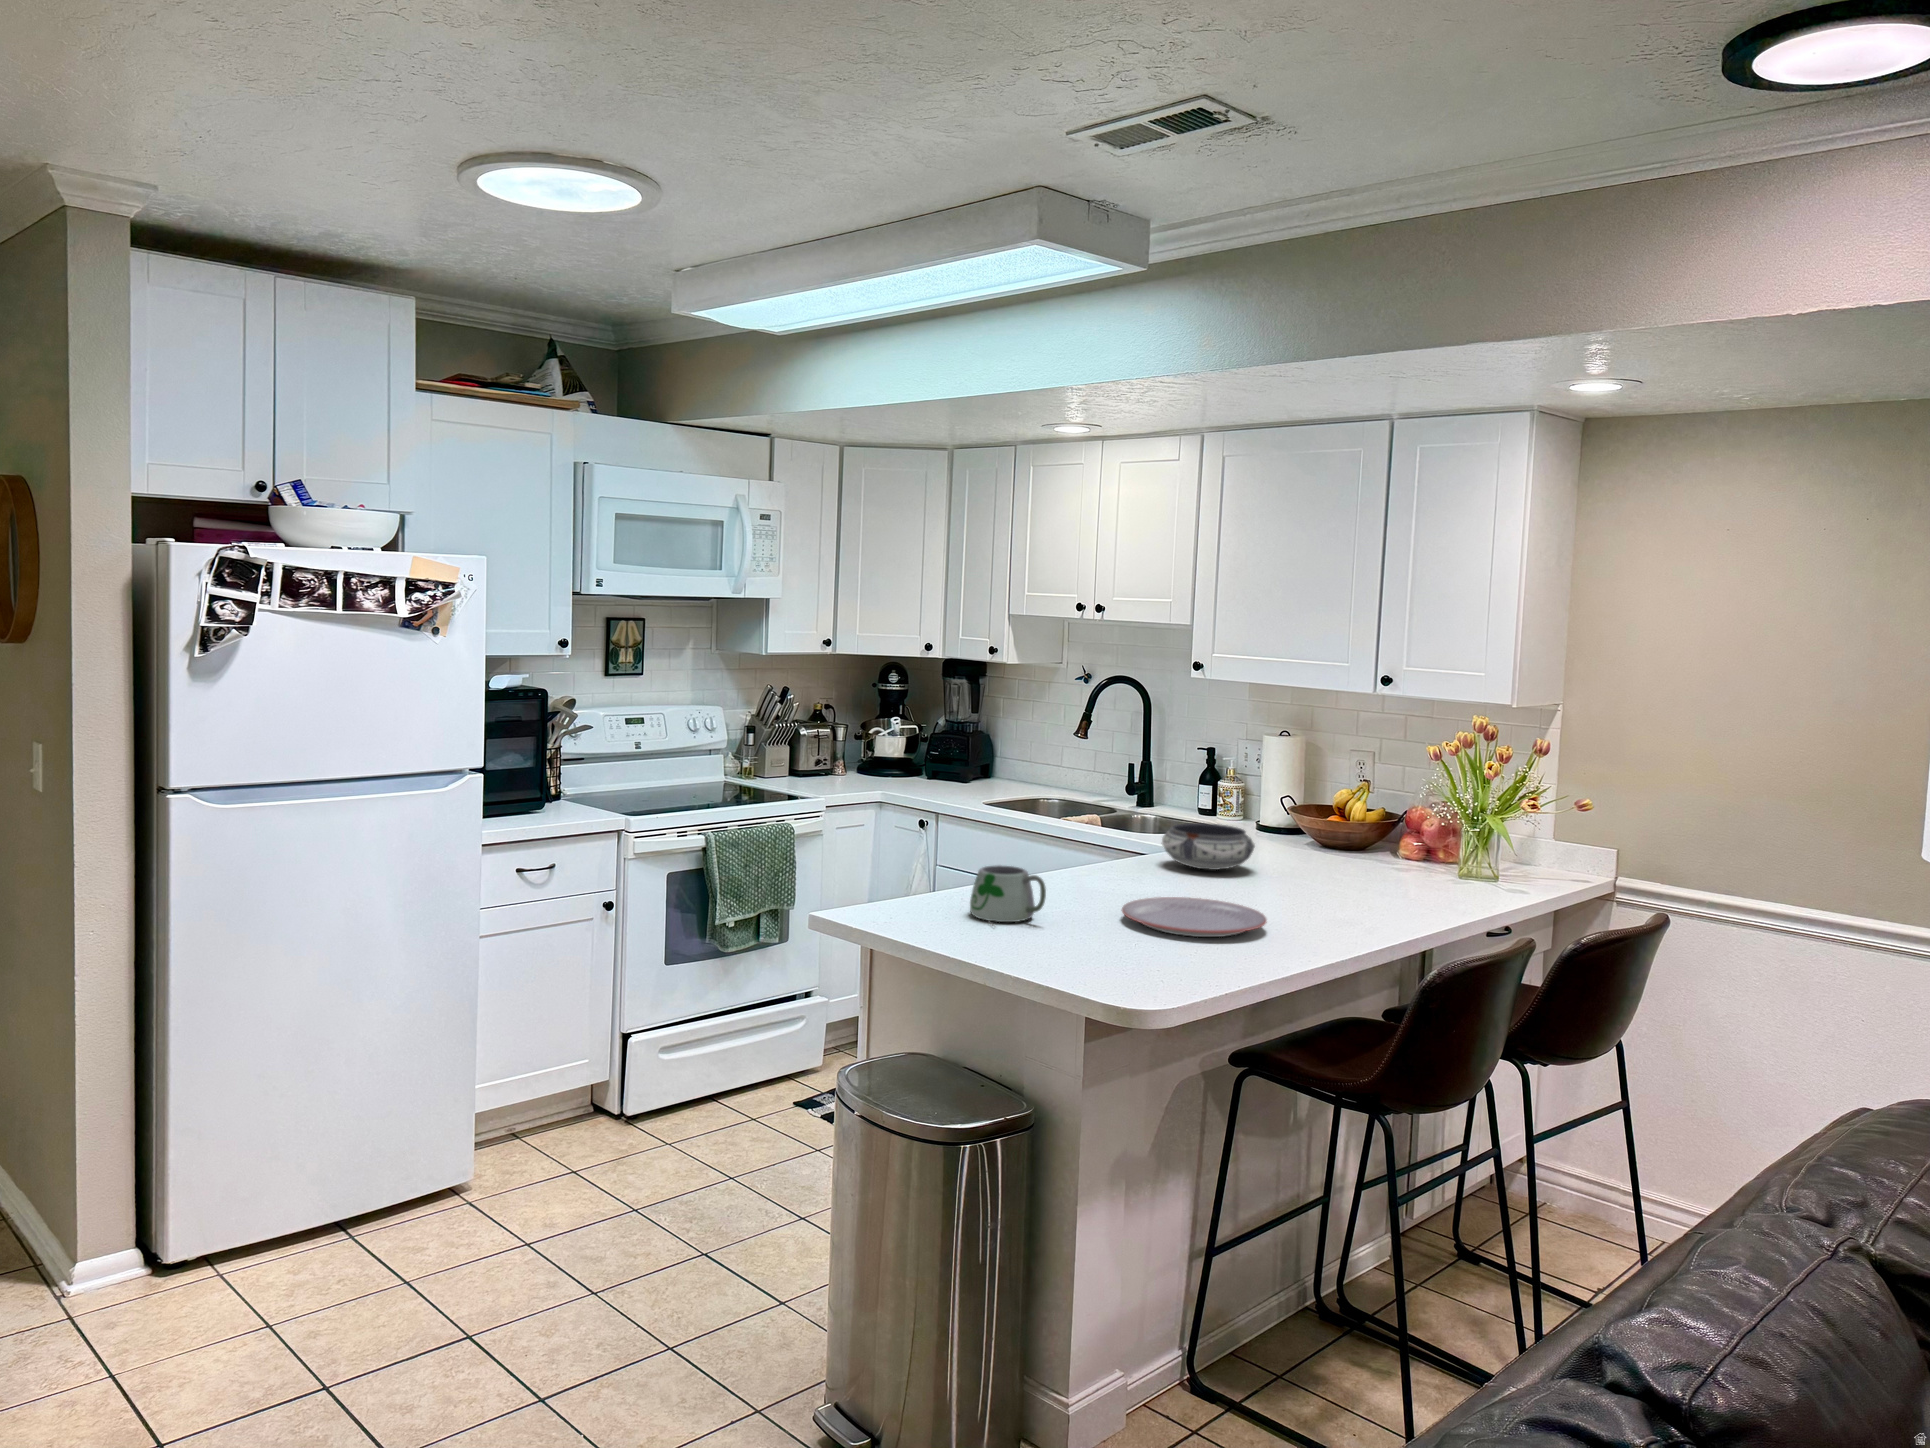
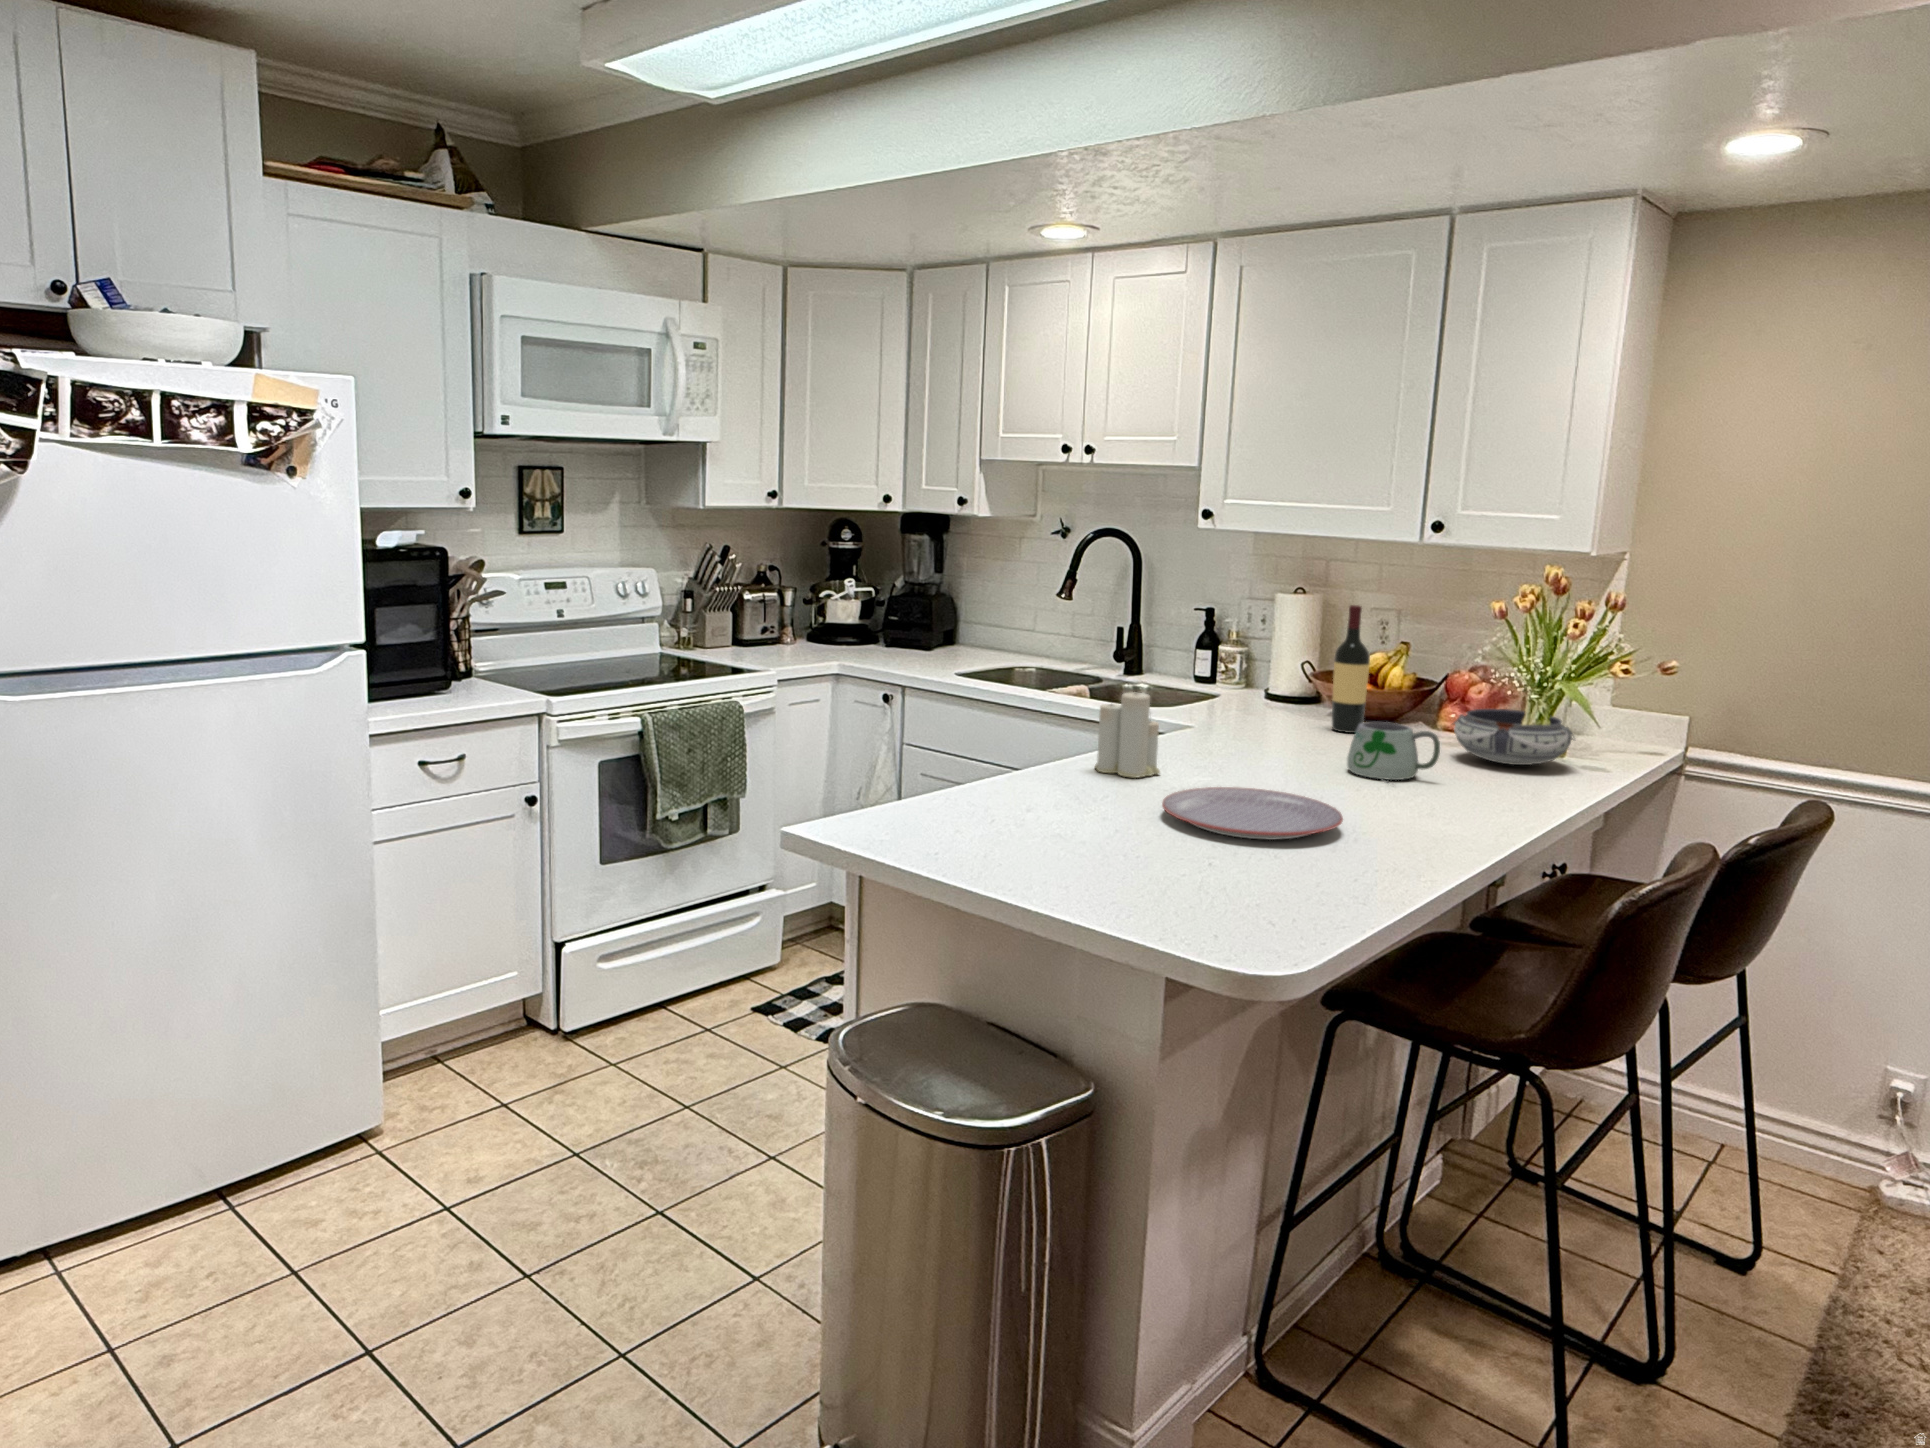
wine bottle: none [1302,748,1333,859] -> present [1332,605,1370,733]
candle: none [1079,812,1134,890] -> present [1095,692,1160,778]
bowl: present [1162,823,1255,870] -> present [1454,709,1575,765]
mug: present [970,865,1046,926] -> present [1347,722,1440,785]

